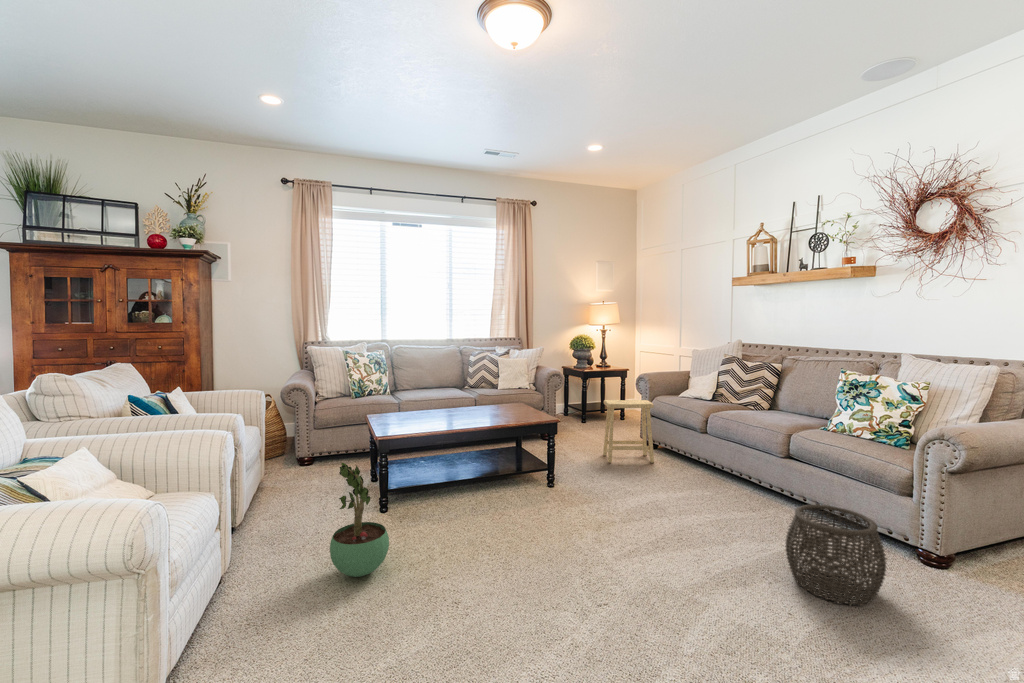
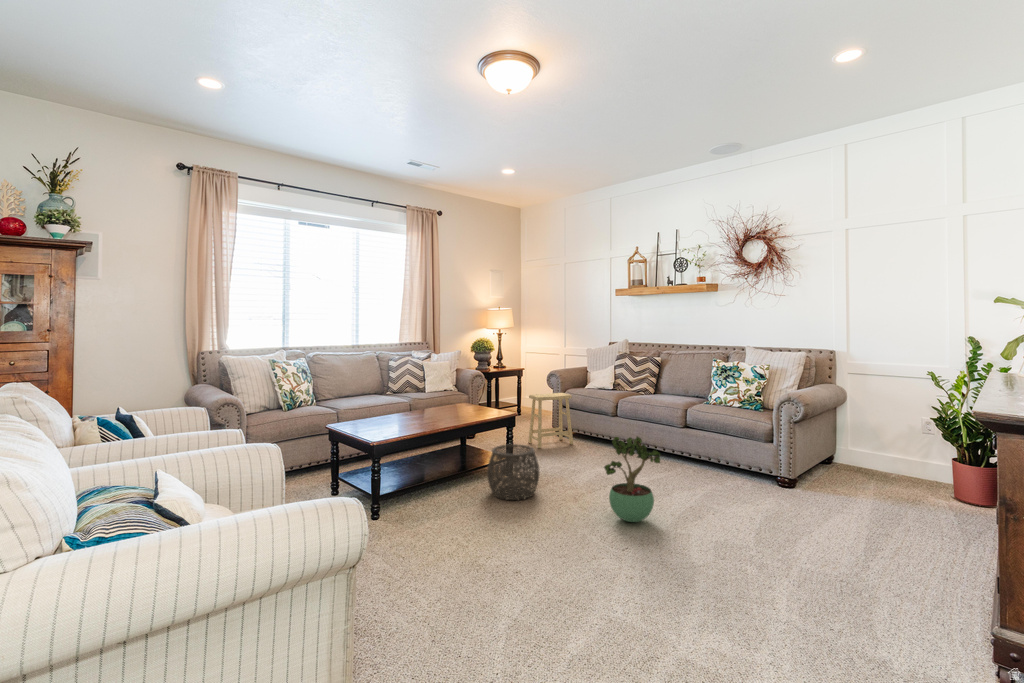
potted plant: present [330,463,389,577] -> present [604,437,660,522]
woven basket: present [785,505,886,605] -> present [487,444,539,500]

